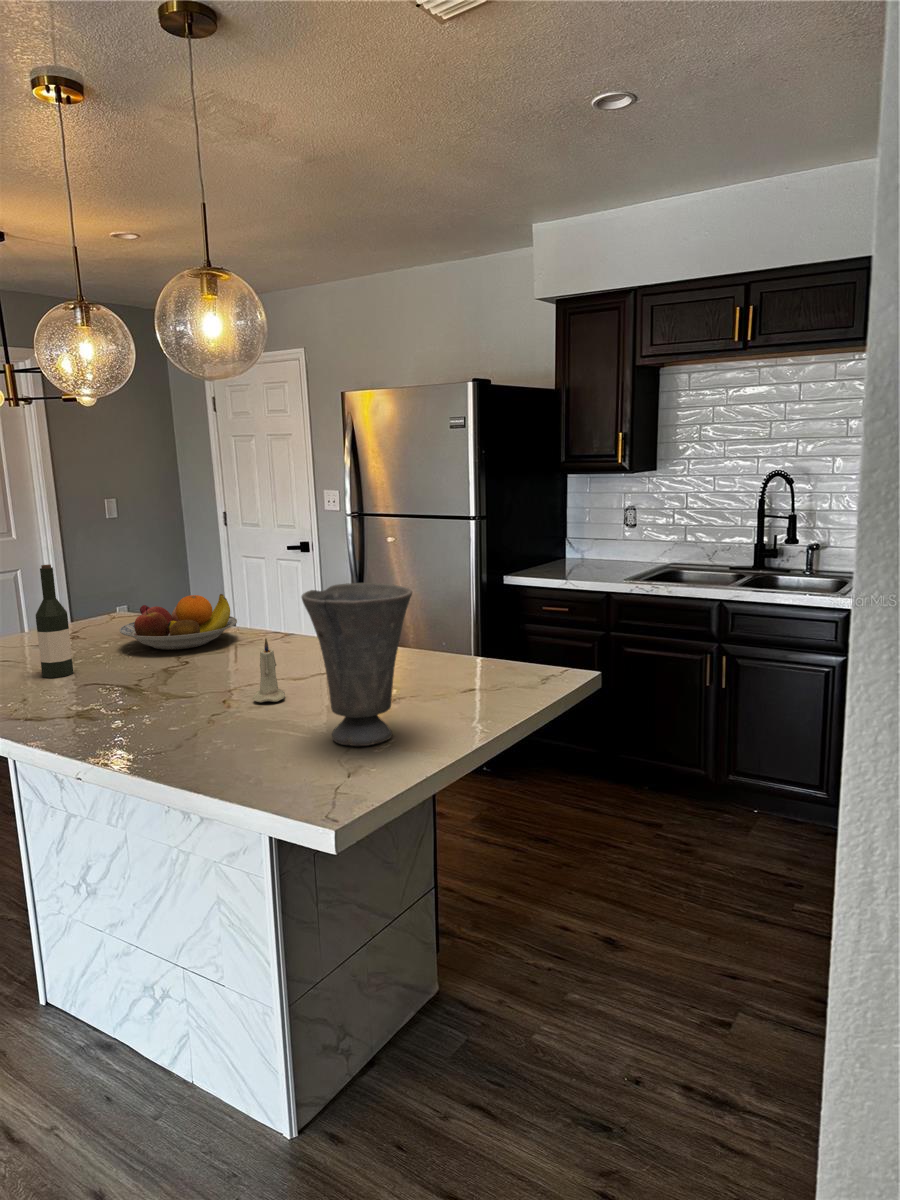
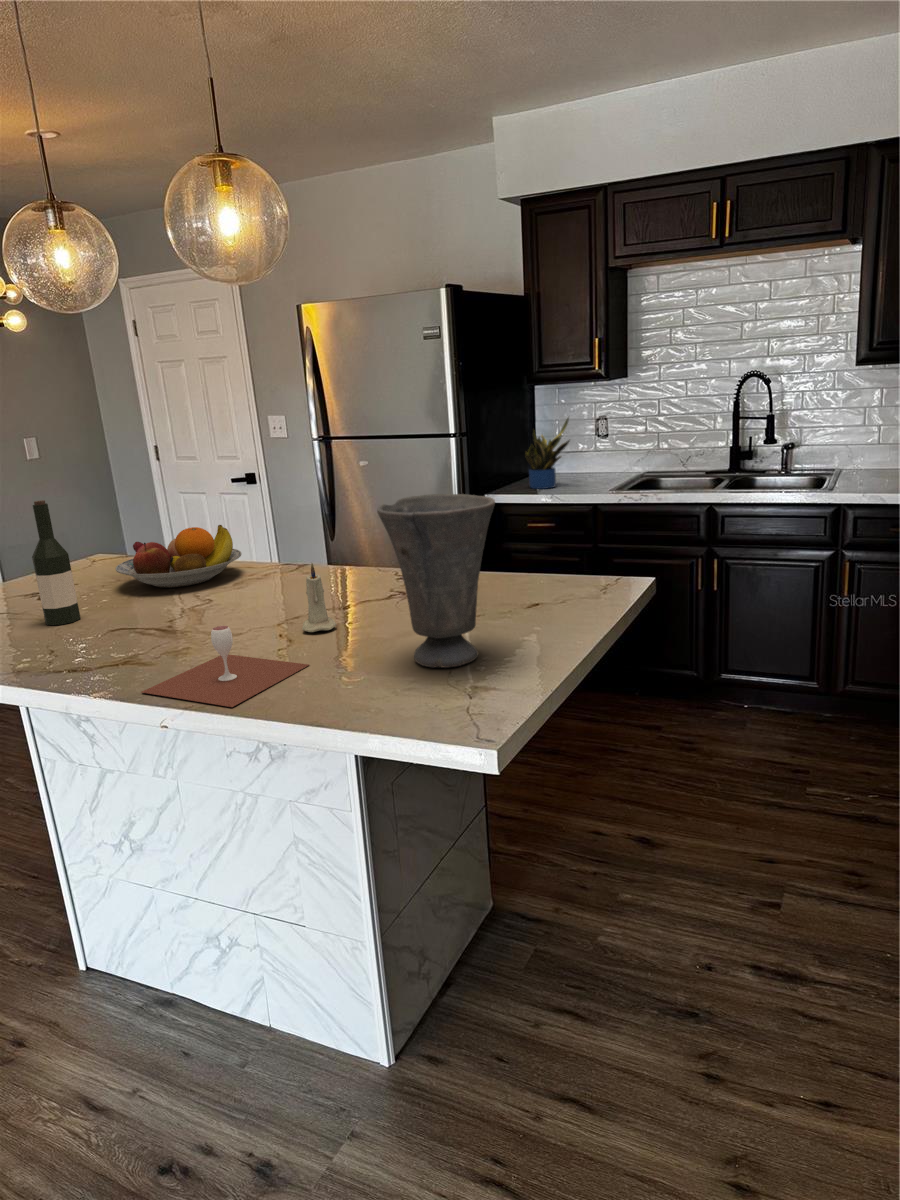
potted plant: none [544,506,589,575] -> present [525,418,569,489]
wine glass: none [82,691,240,767] -> present [141,626,309,707]

